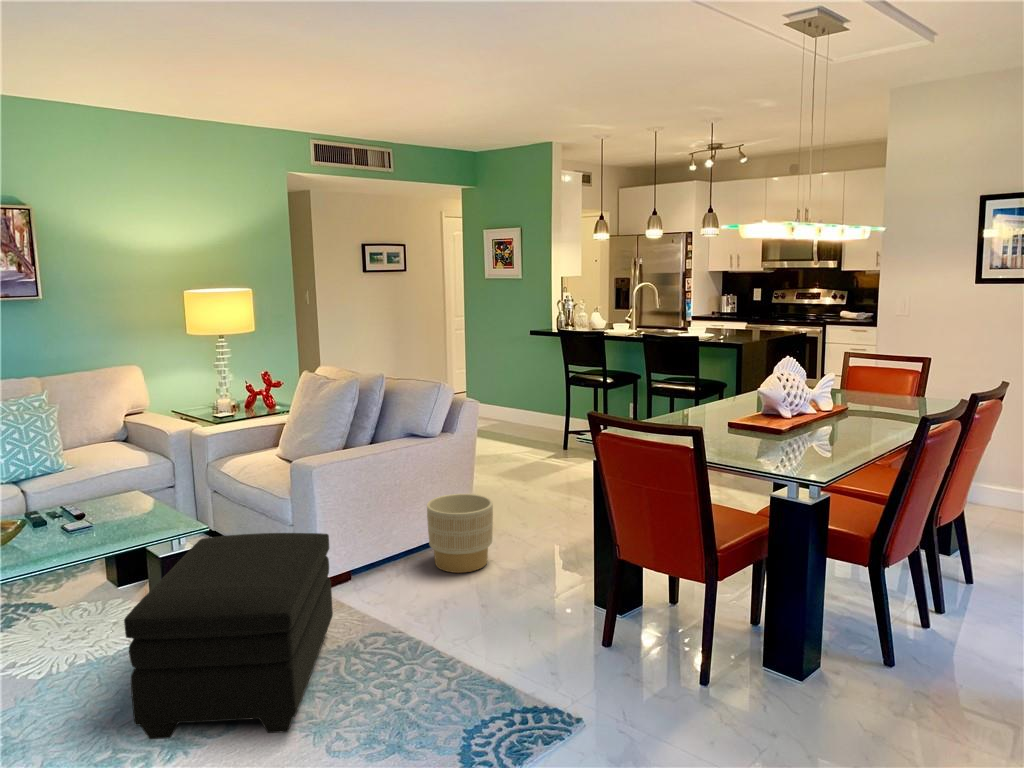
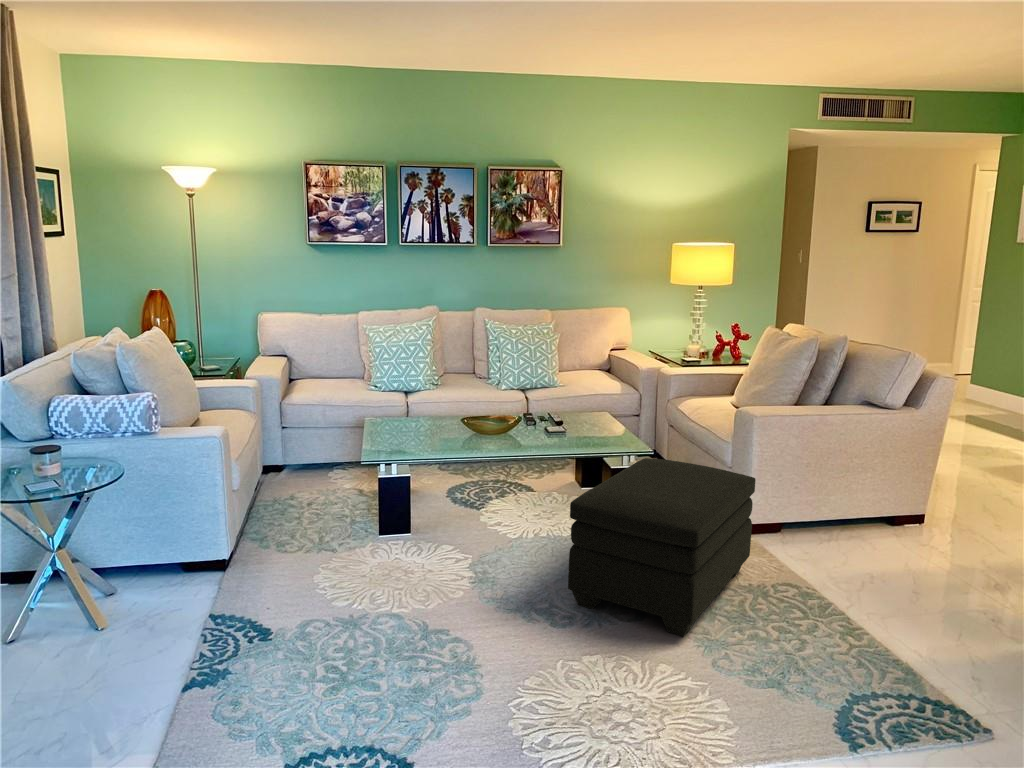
planter: present [427,494,493,573] -> none [869,472,951,557]

